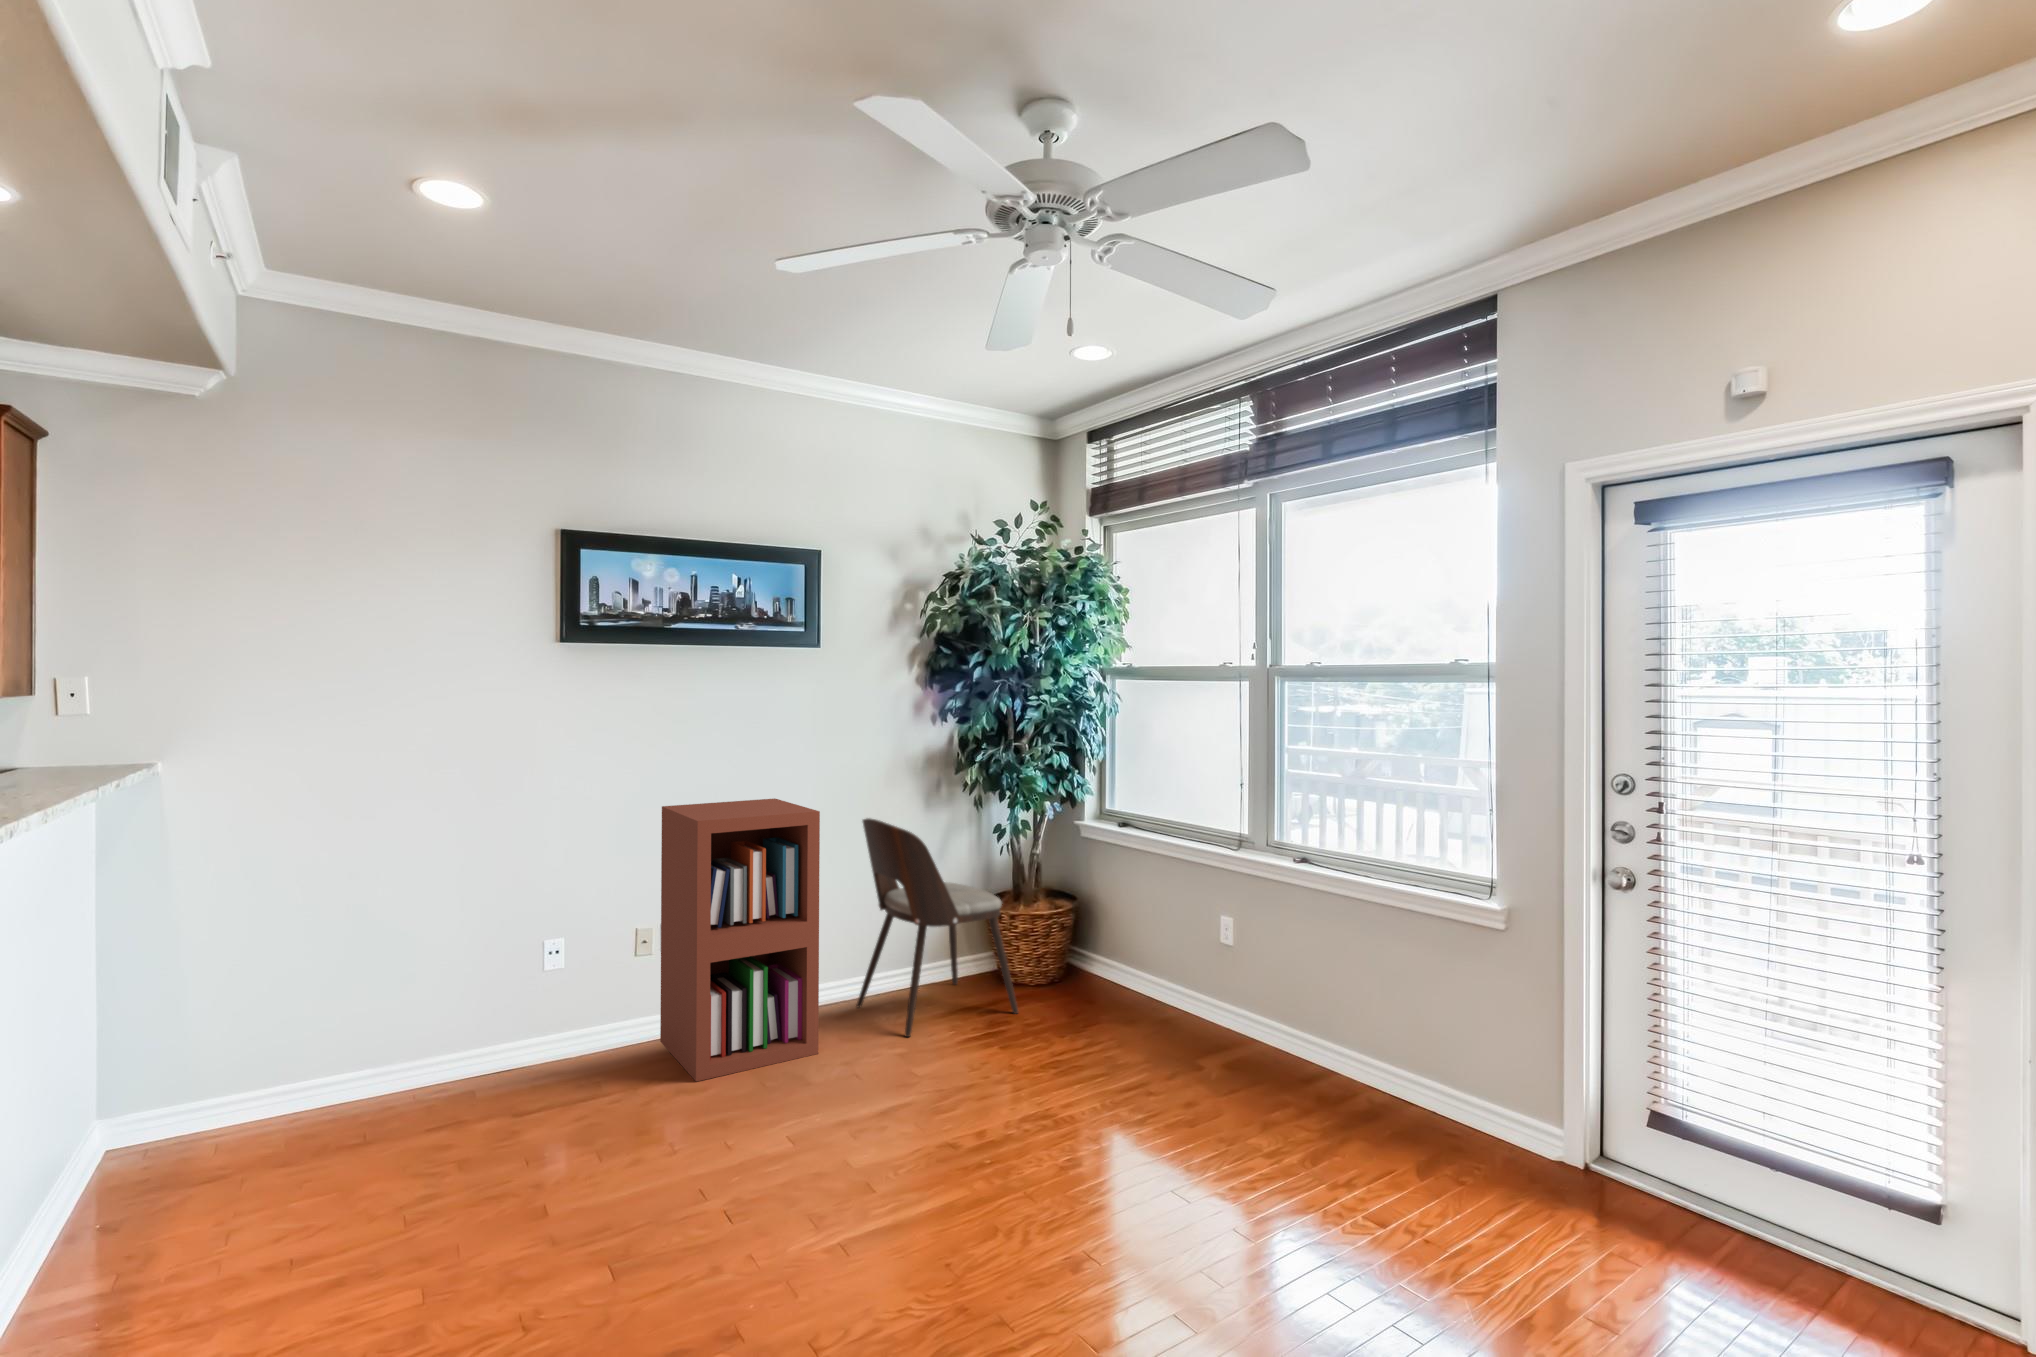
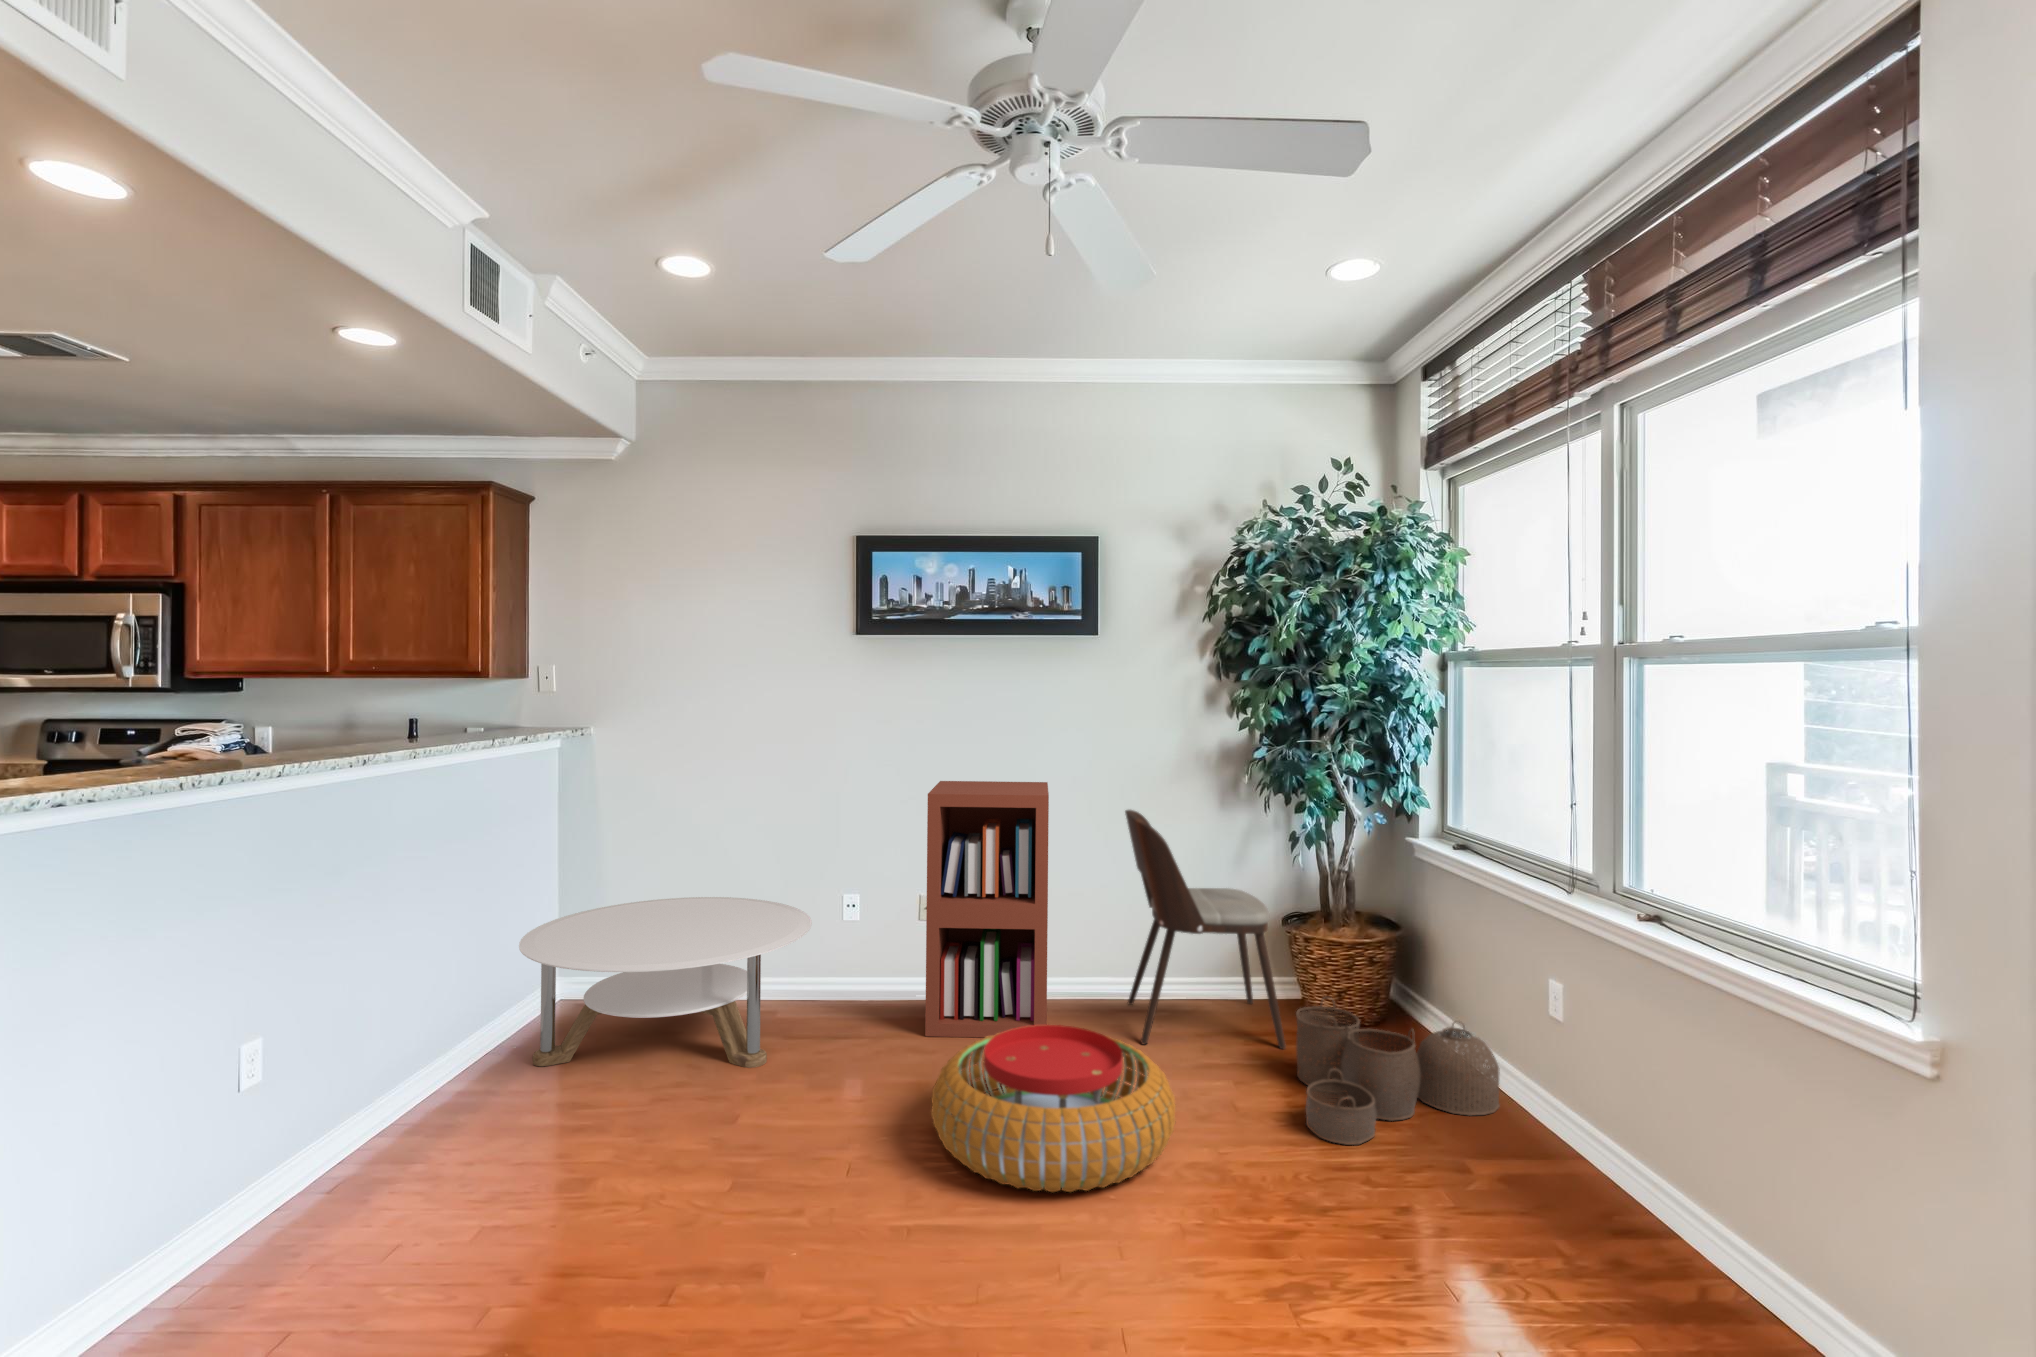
woven basket: none [1045,958,1190,1070] -> present [1296,997,1500,1145]
round table: none [144,972,569,1250] -> present [519,897,812,1068]
pouf: none [805,1025,1034,1177] -> present [931,1025,1176,1192]

